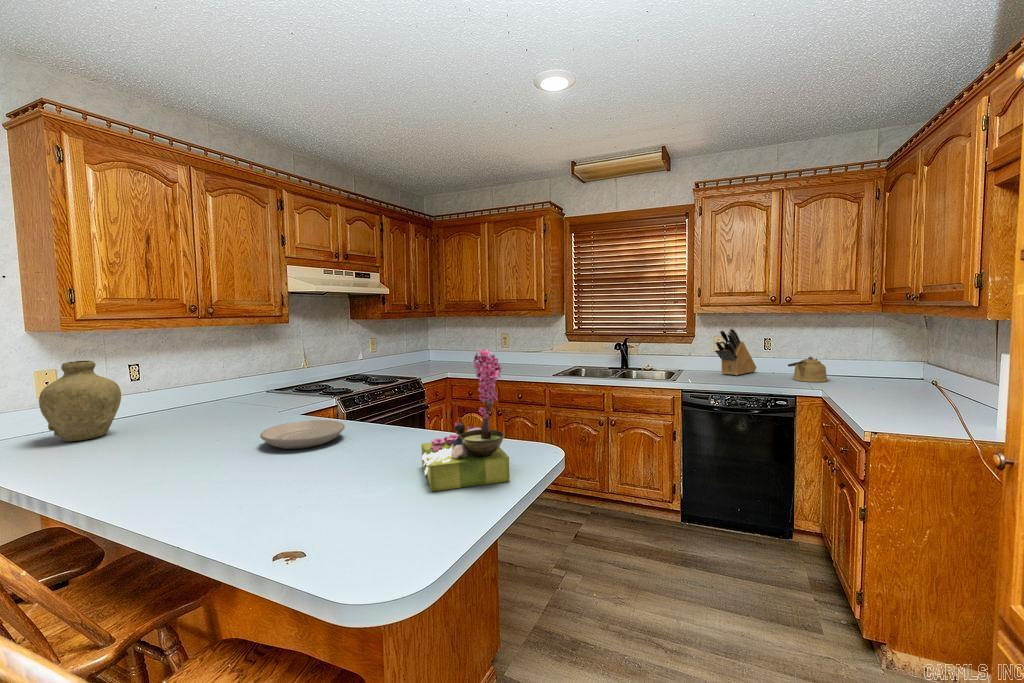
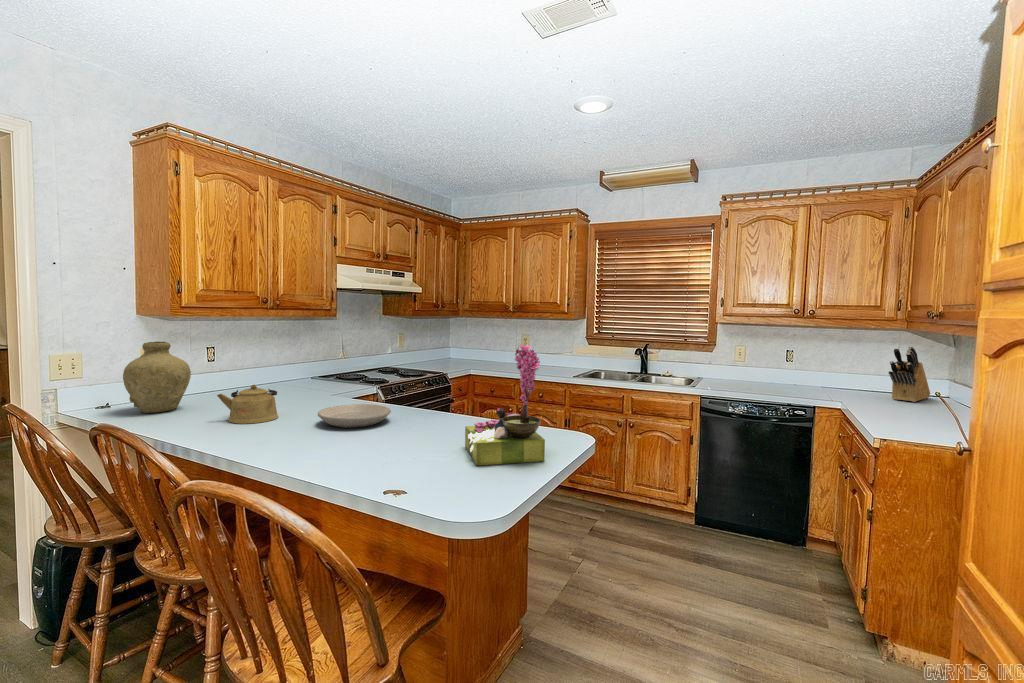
knife block: present [715,328,756,375] -> present [889,346,930,402]
kettle: present [788,357,828,382] -> present [217,385,278,424]

